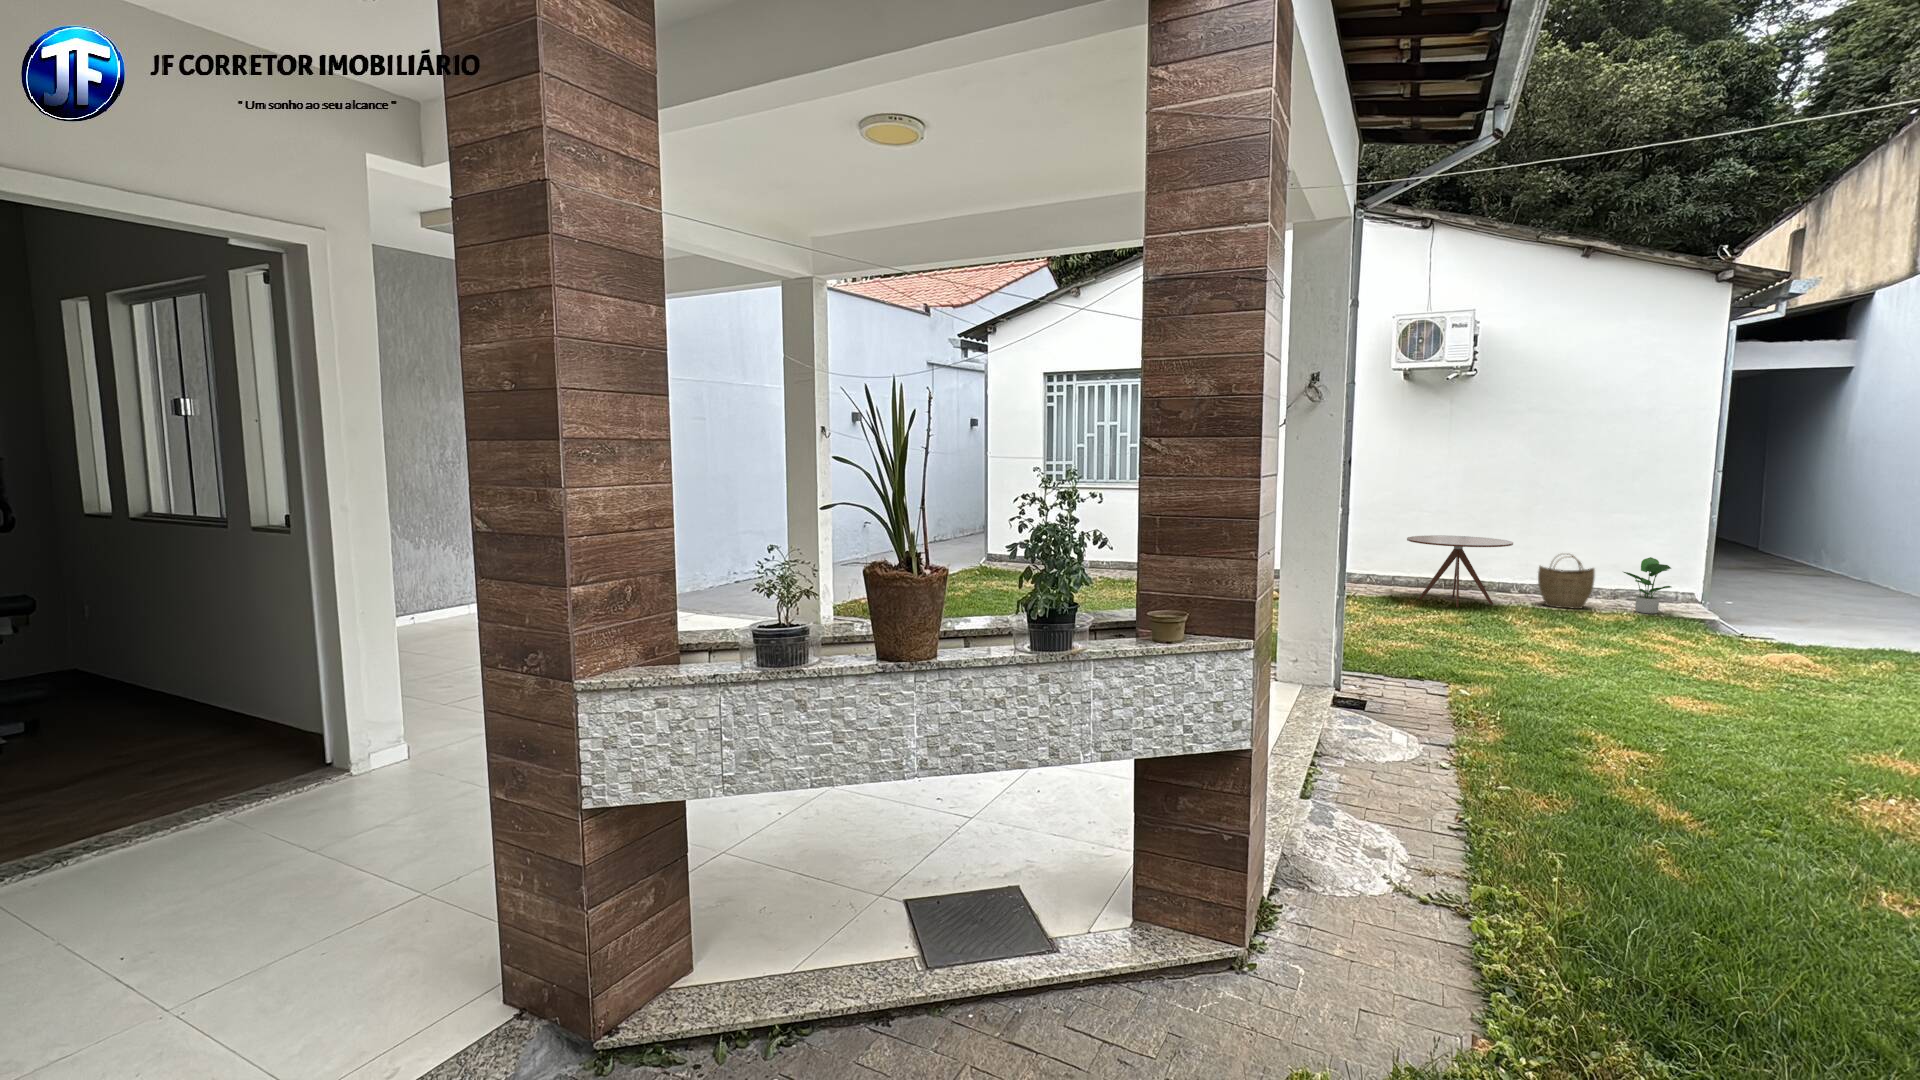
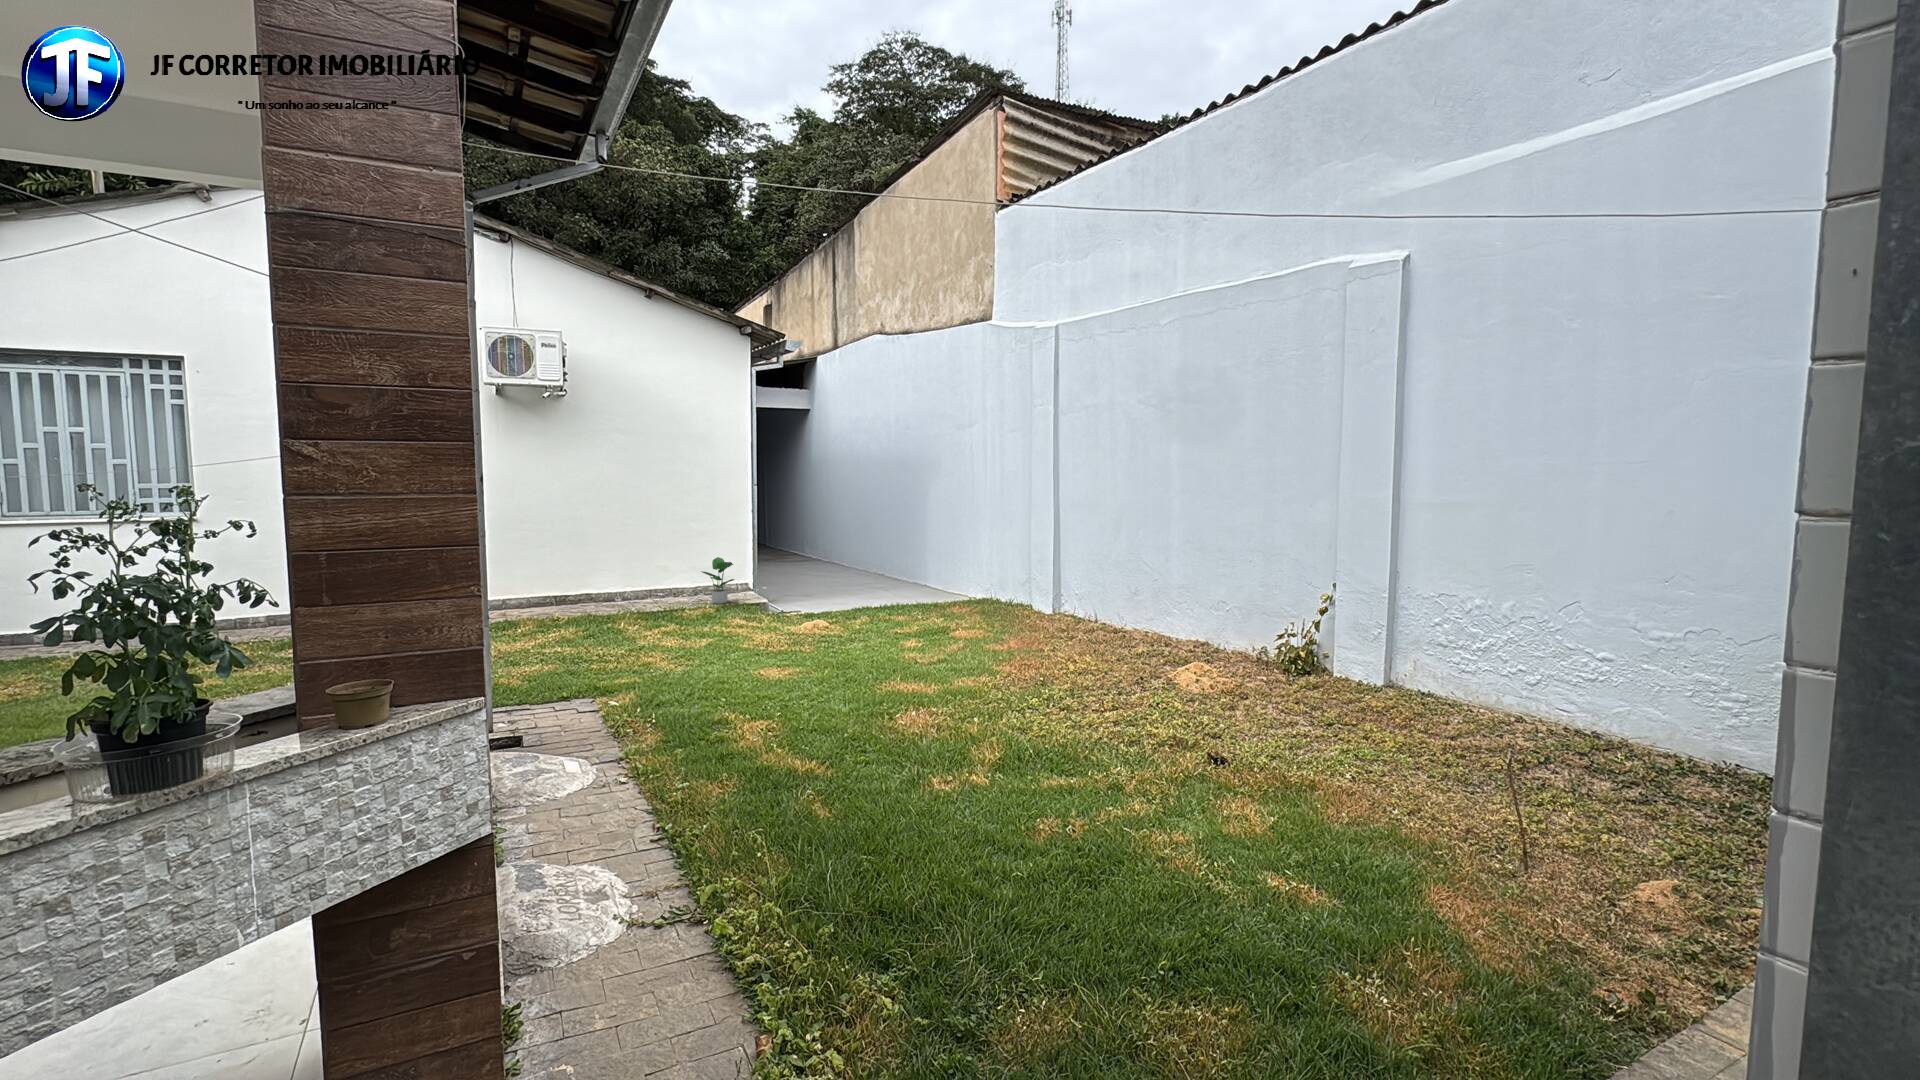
round table: present [1407,535,1513,607] -> none [517,553,616,622]
woven basket: present [1538,554,1595,609] -> none [638,560,681,609]

